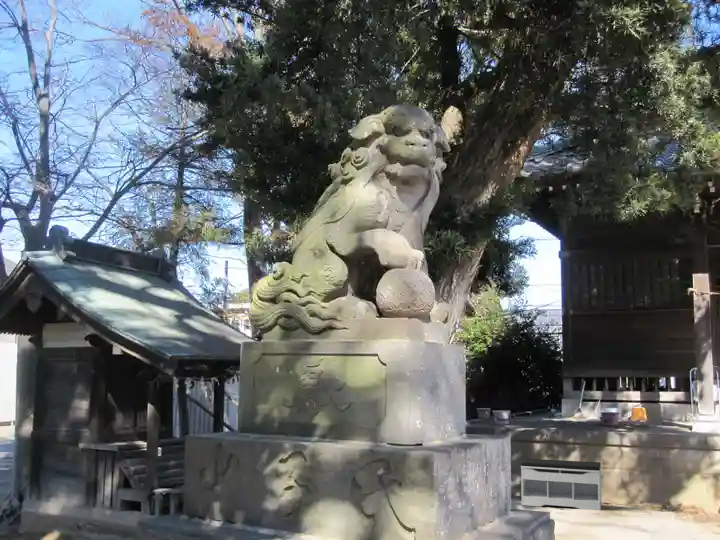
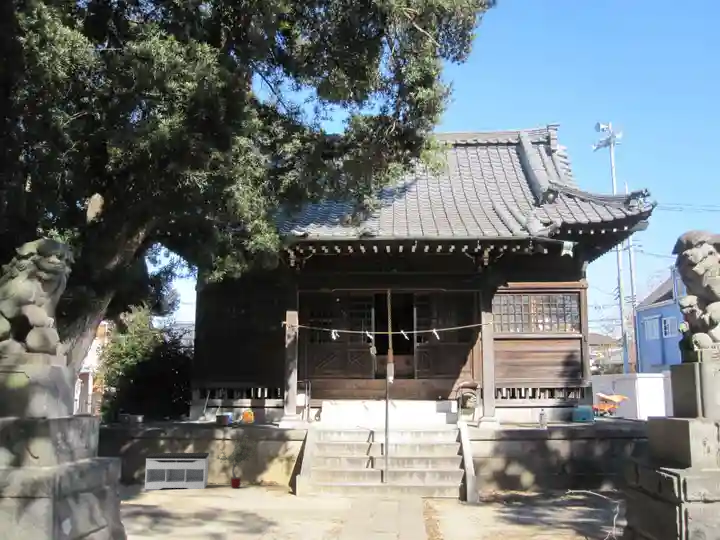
potted tree: none [613,440,674,514] -> present [217,435,257,488]

